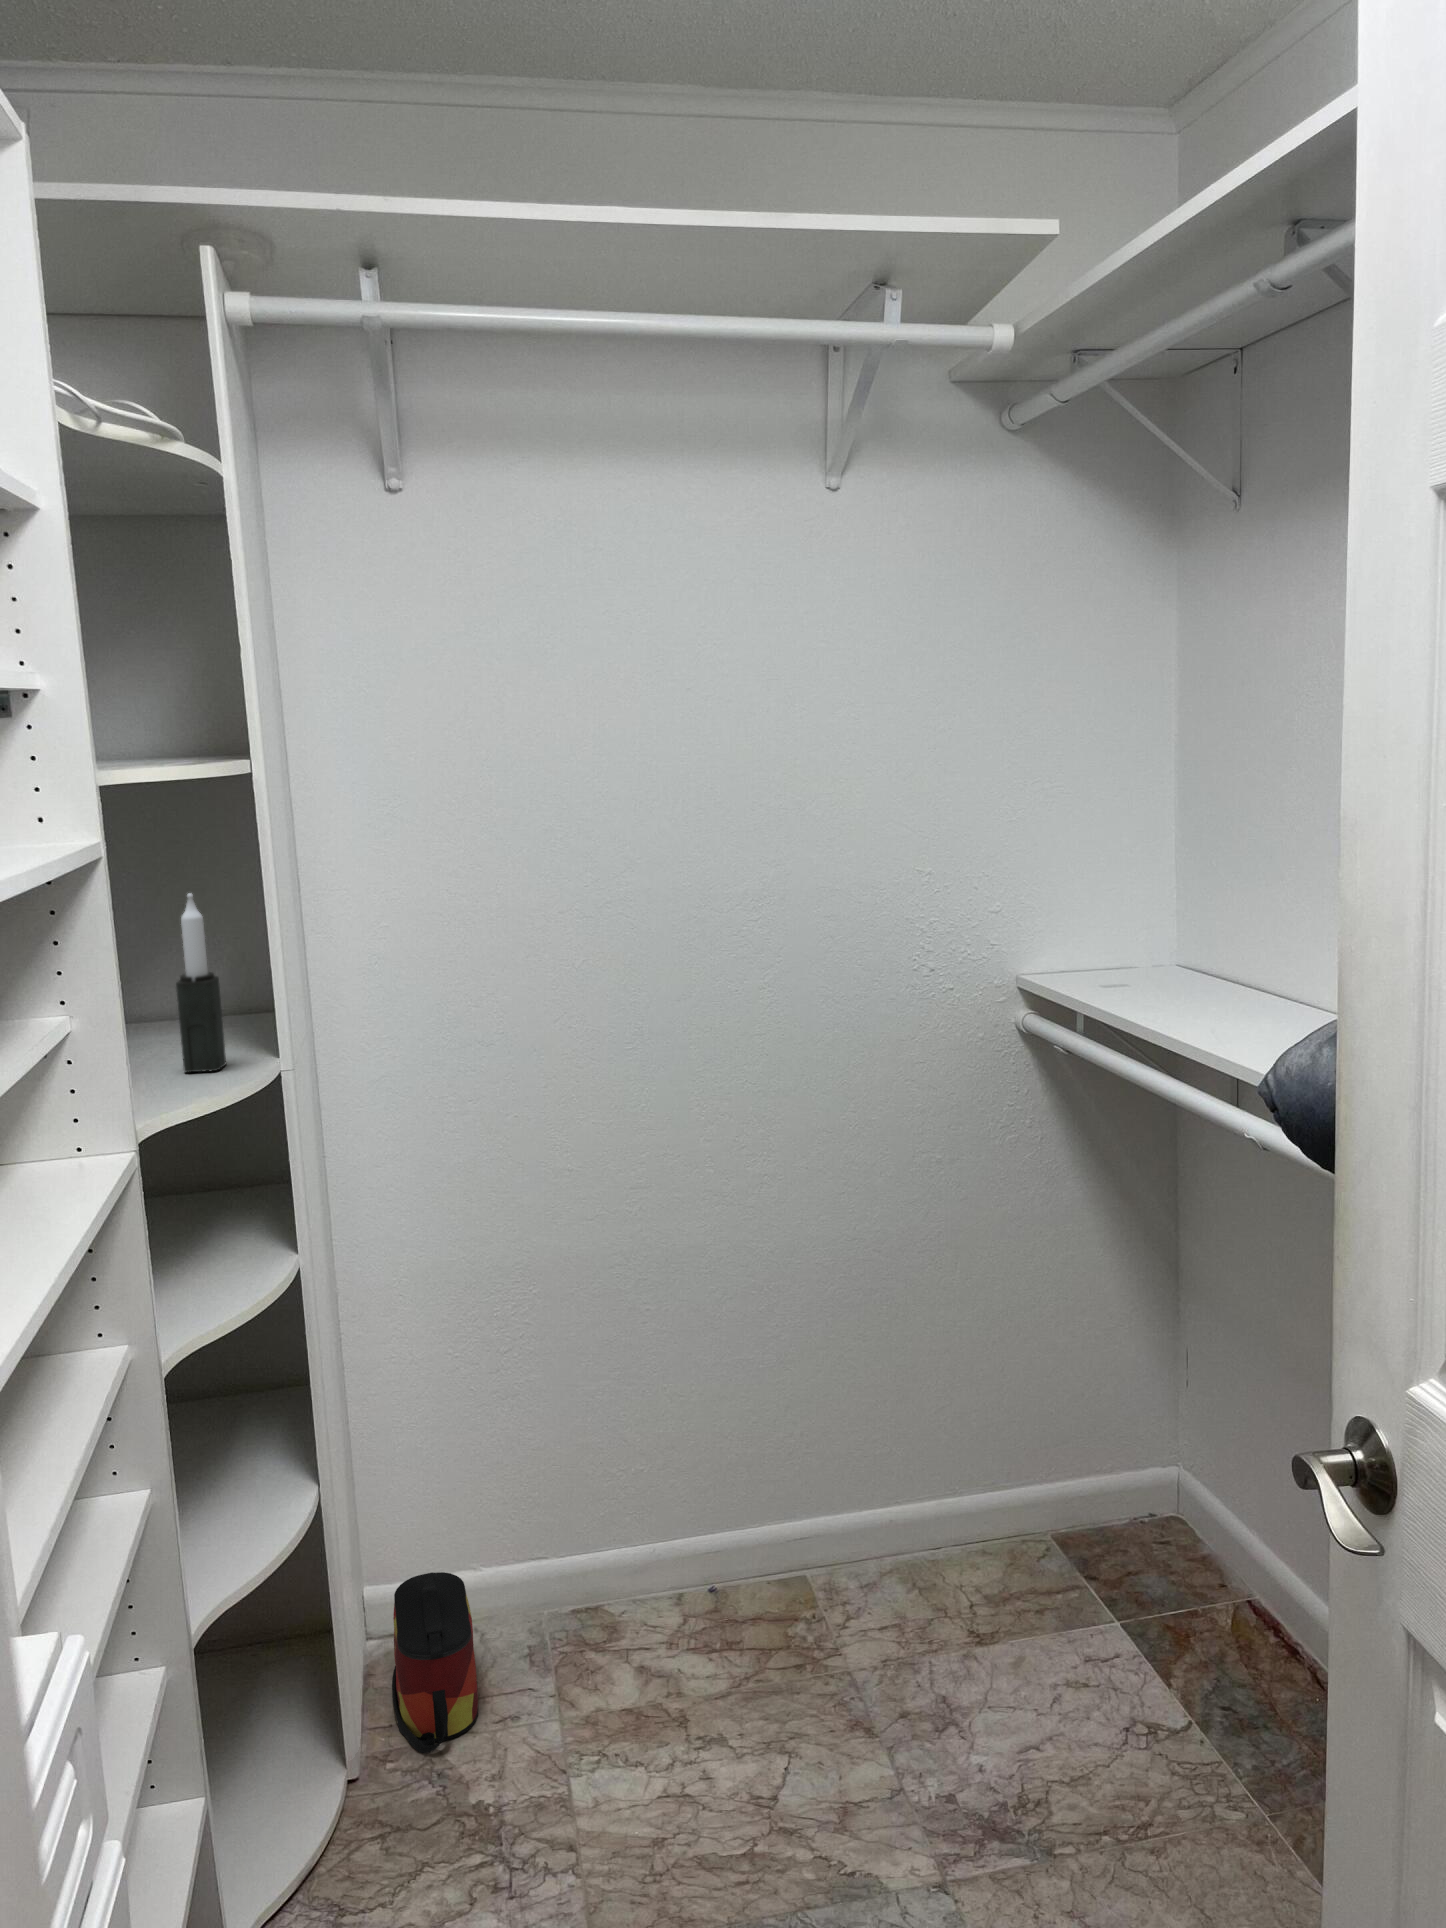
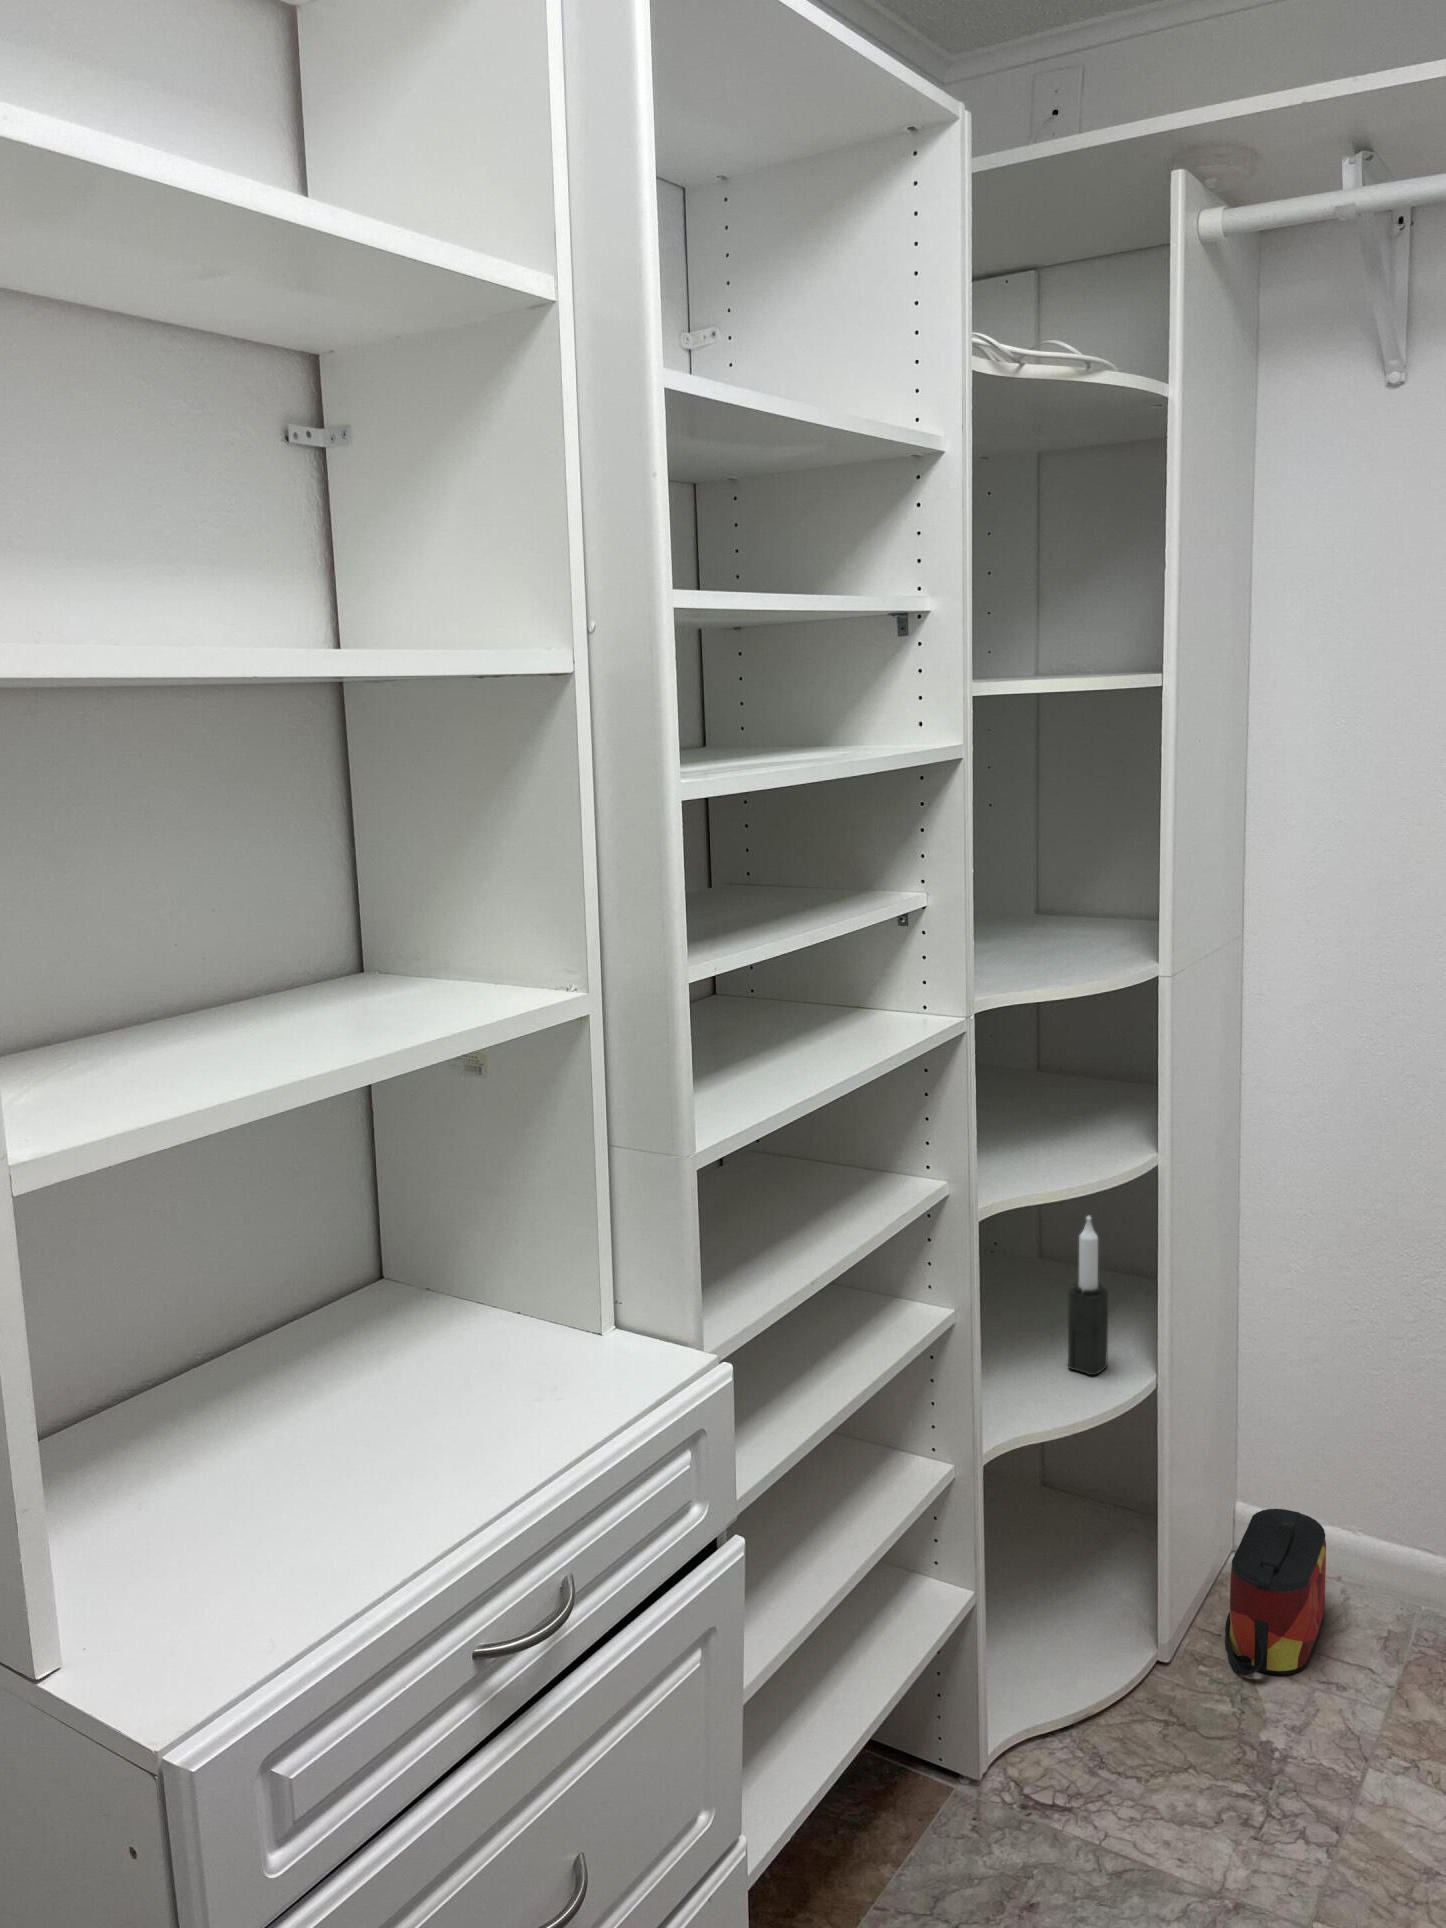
candle: present [176,893,226,1072] -> present [1068,1216,1108,1375]

